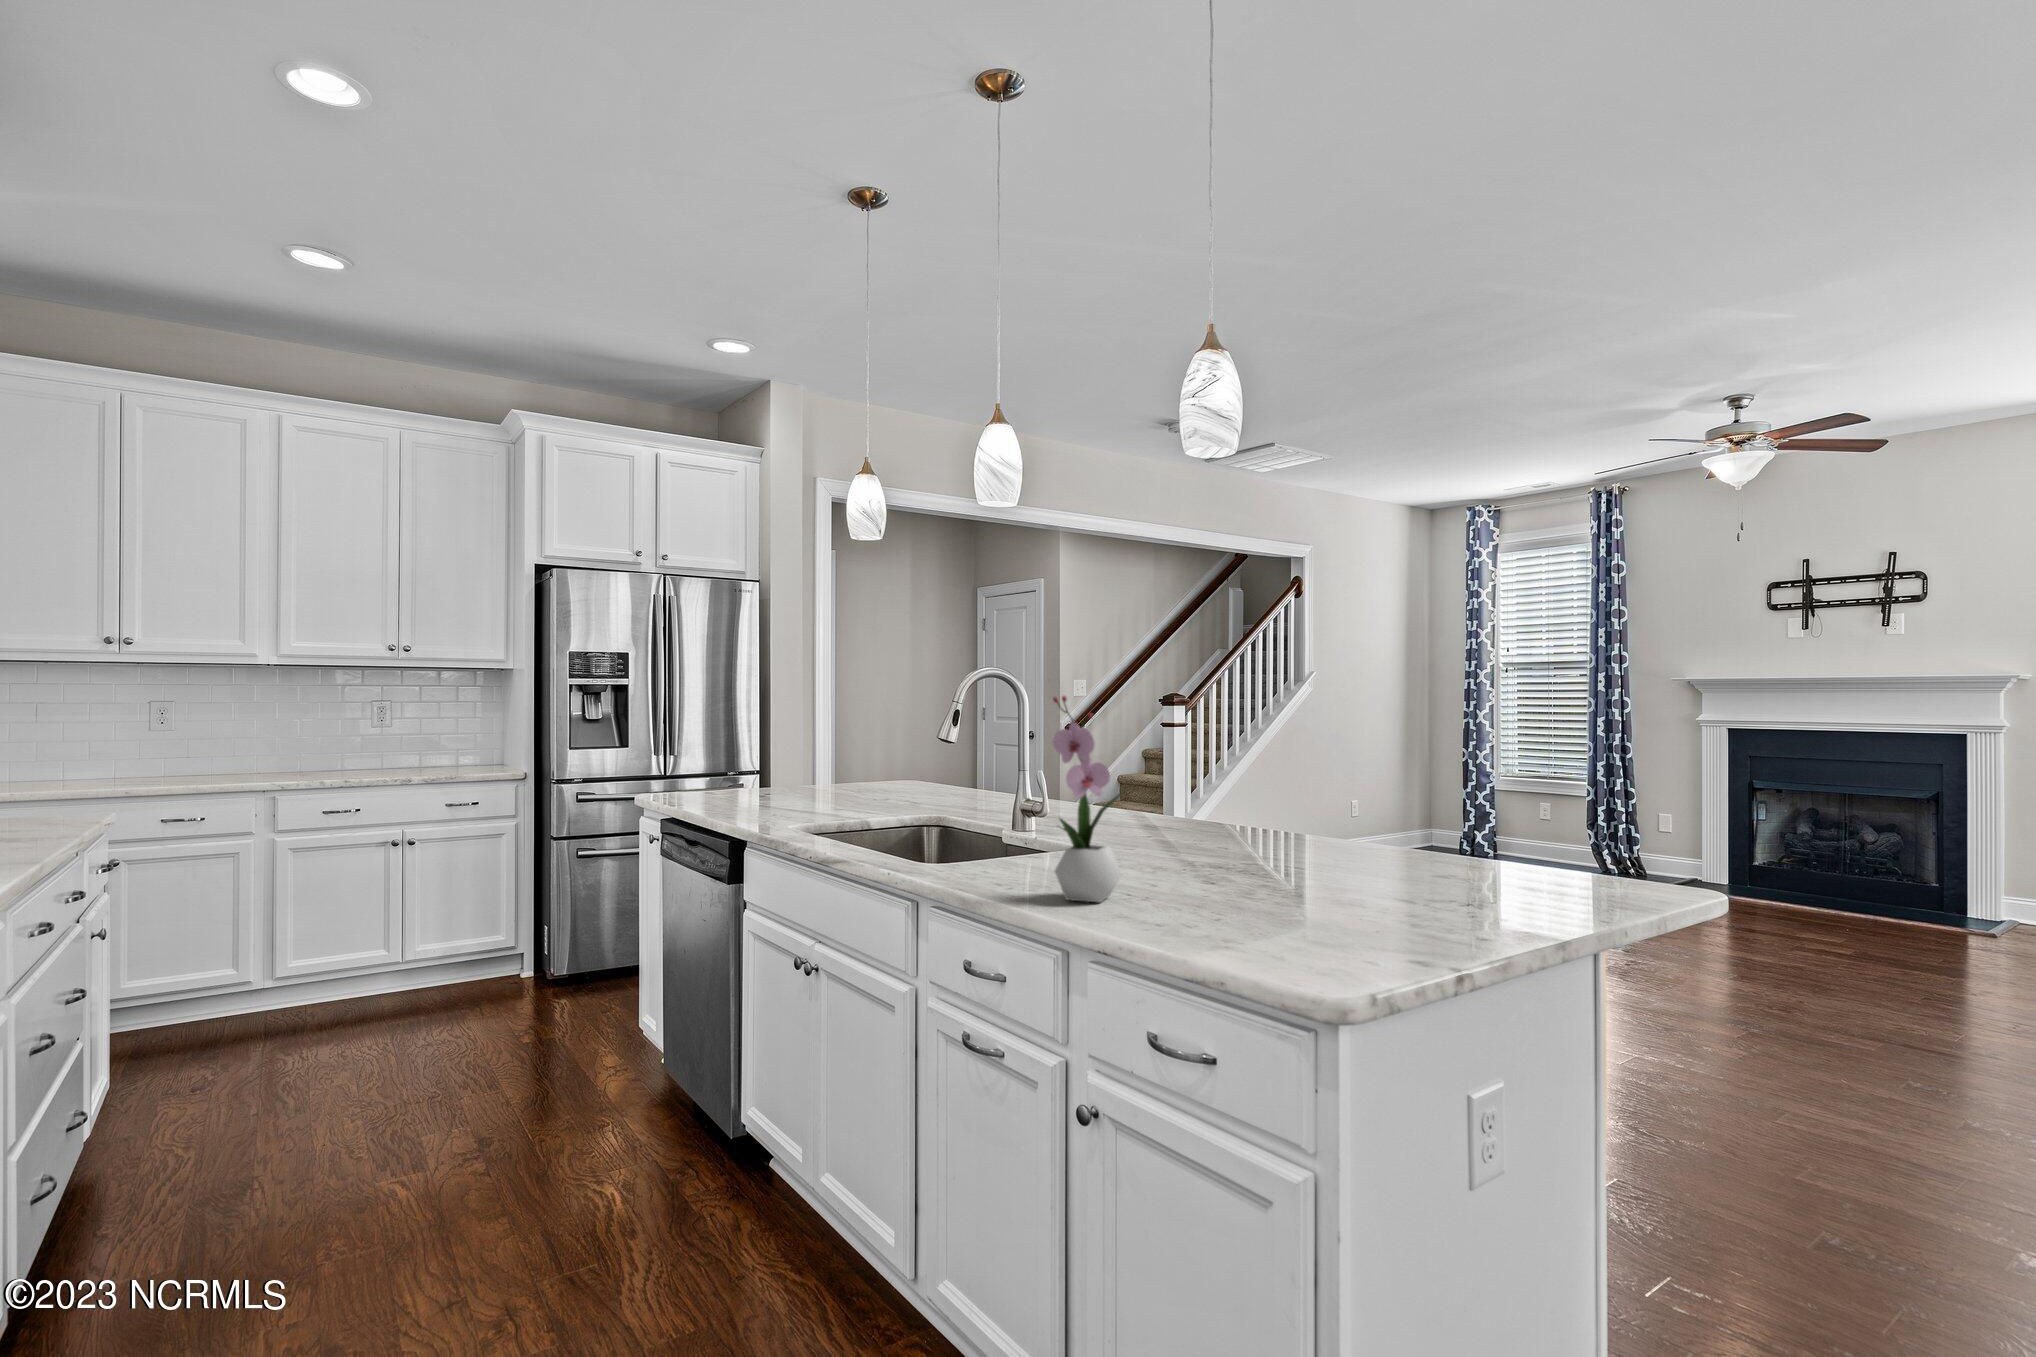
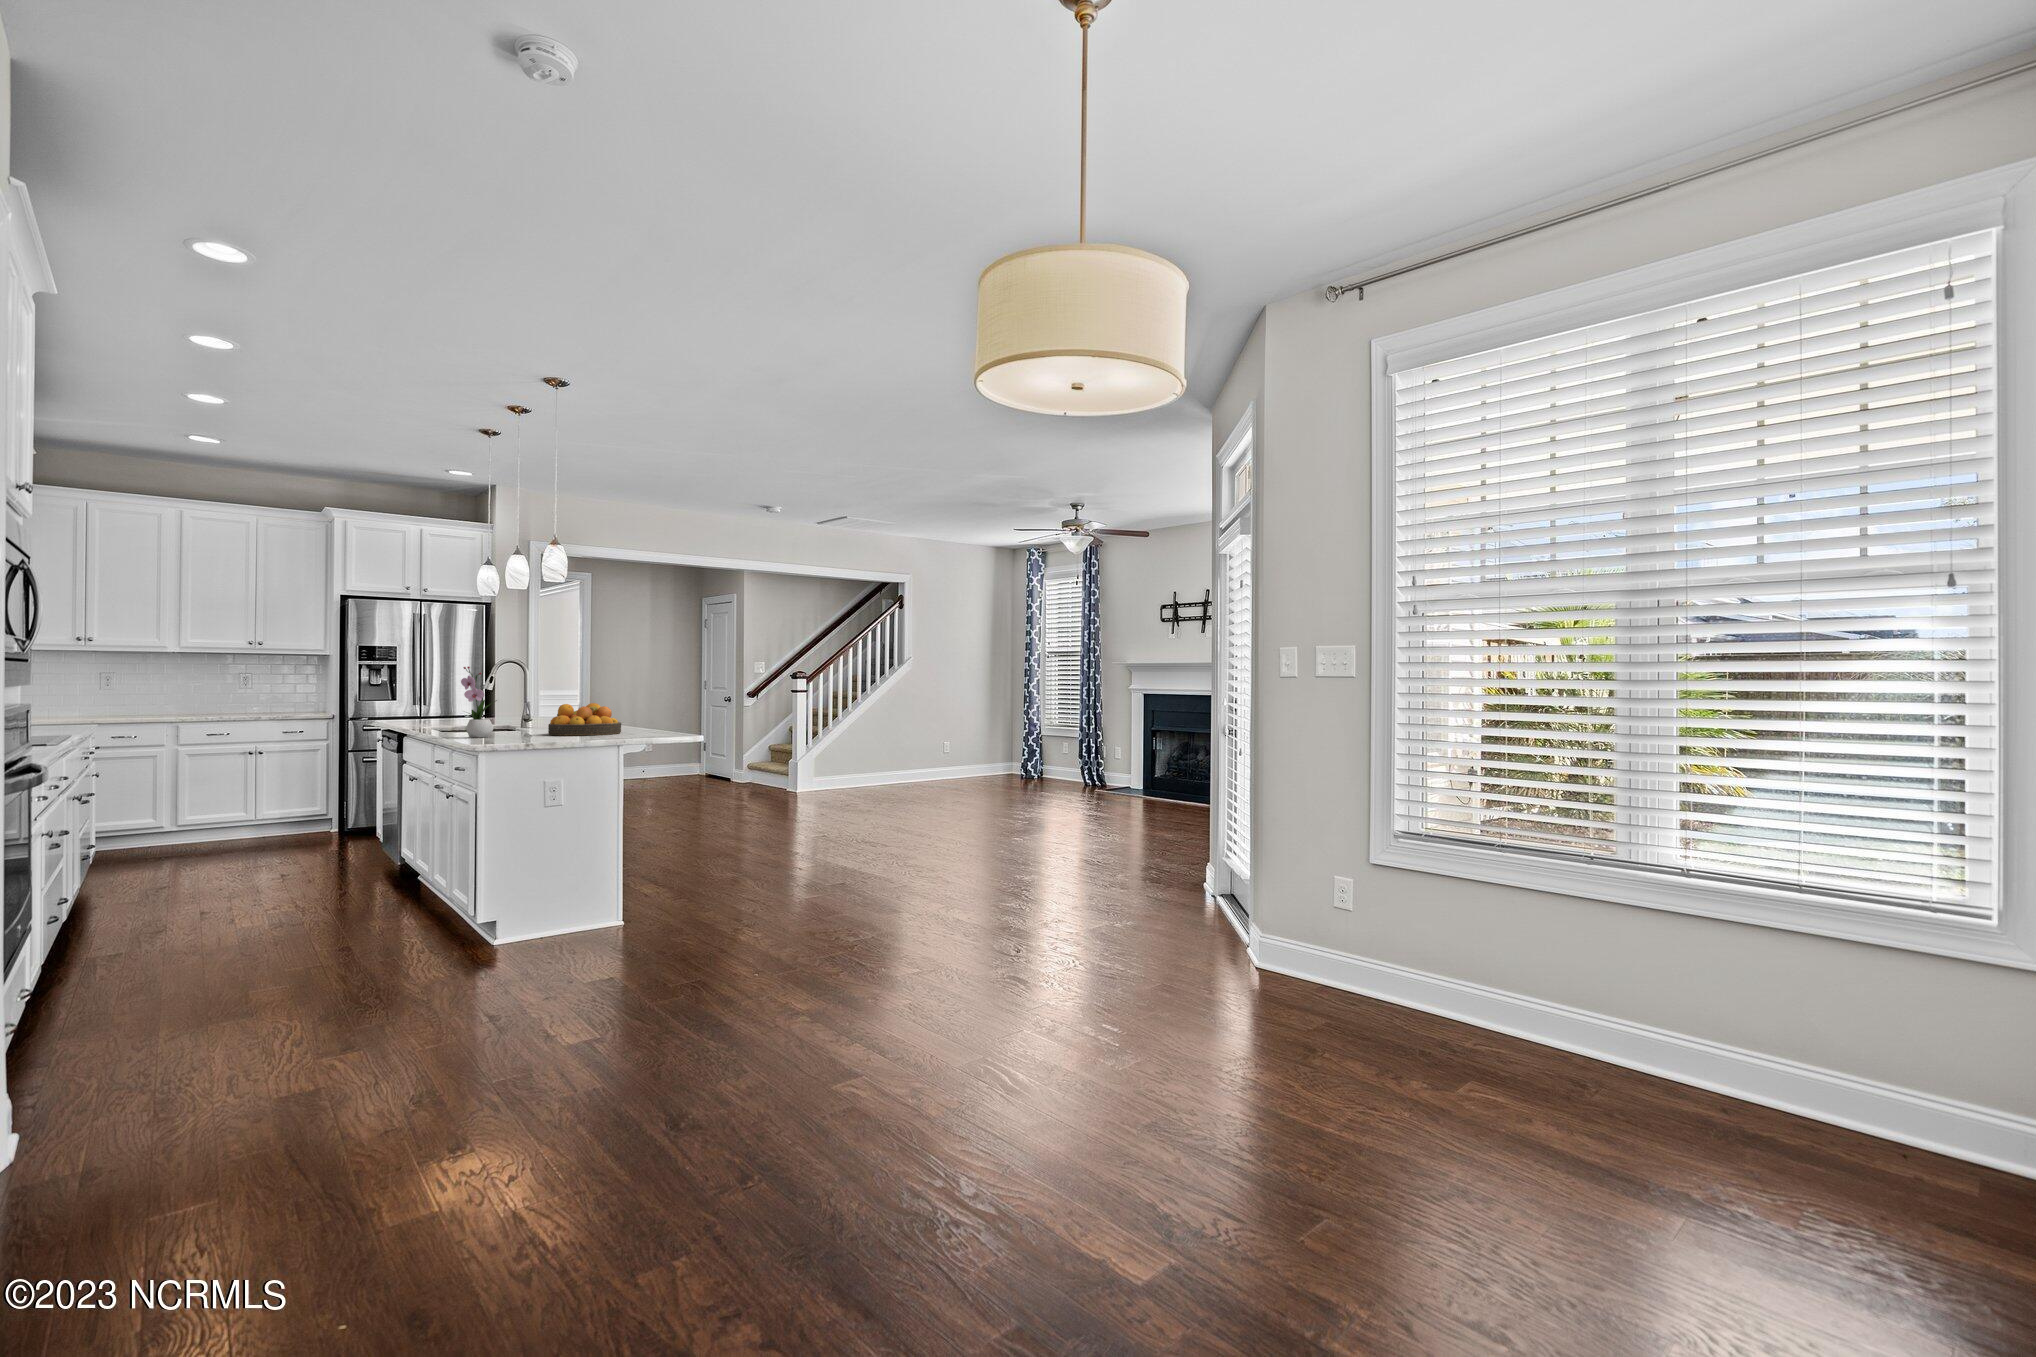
fruit bowl: none [1215,790,1404,892] -> present [548,703,621,736]

